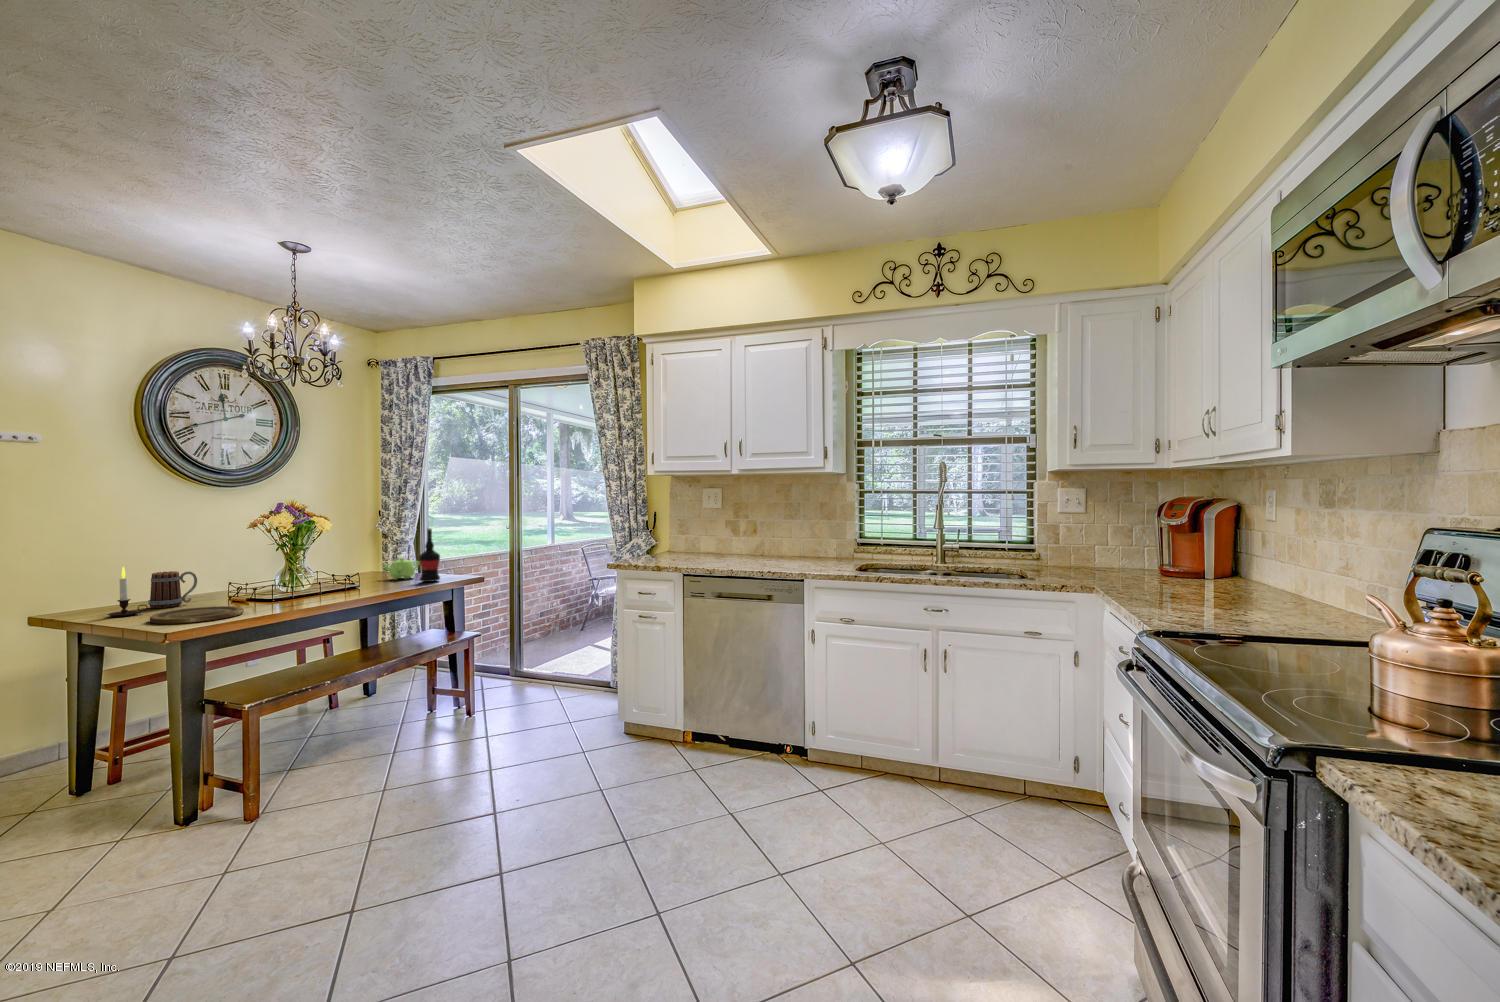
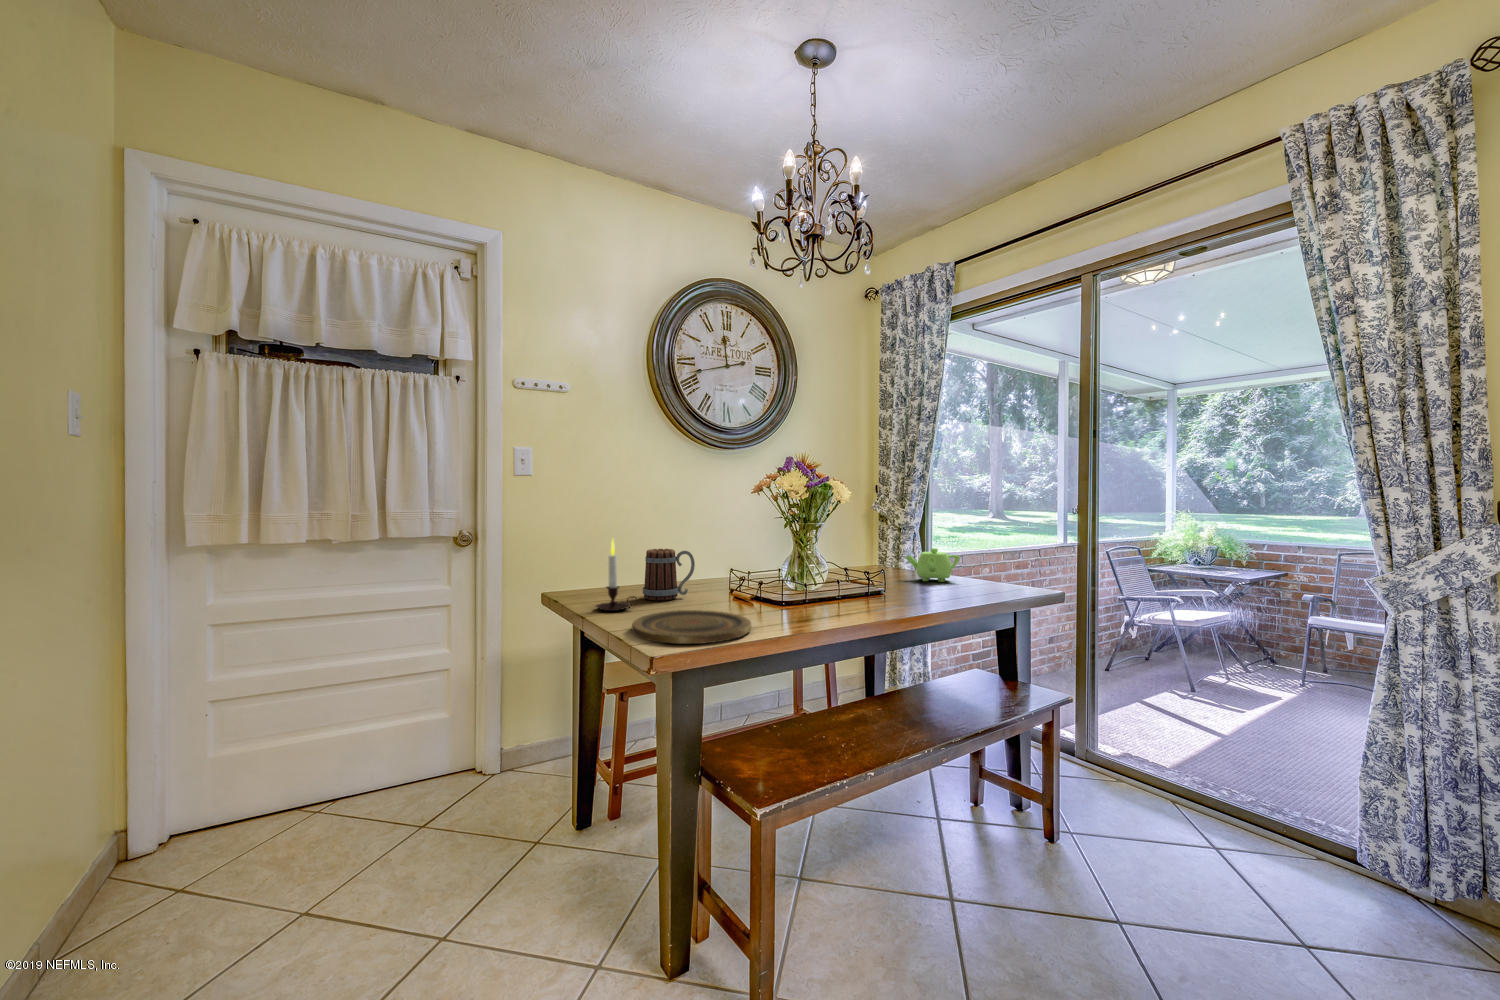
wine bottle: present [419,528,440,582] -> none [971,502,1006,592]

